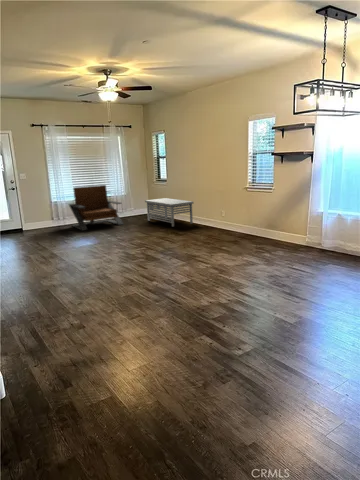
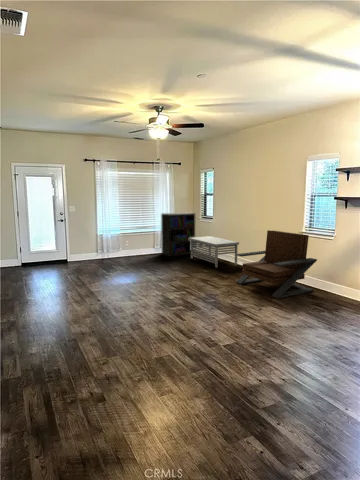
bookshelf: none [115,176,152,220] -> present [161,212,195,256]
lounge chair: present [69,185,123,230] -> present [236,230,317,298]

